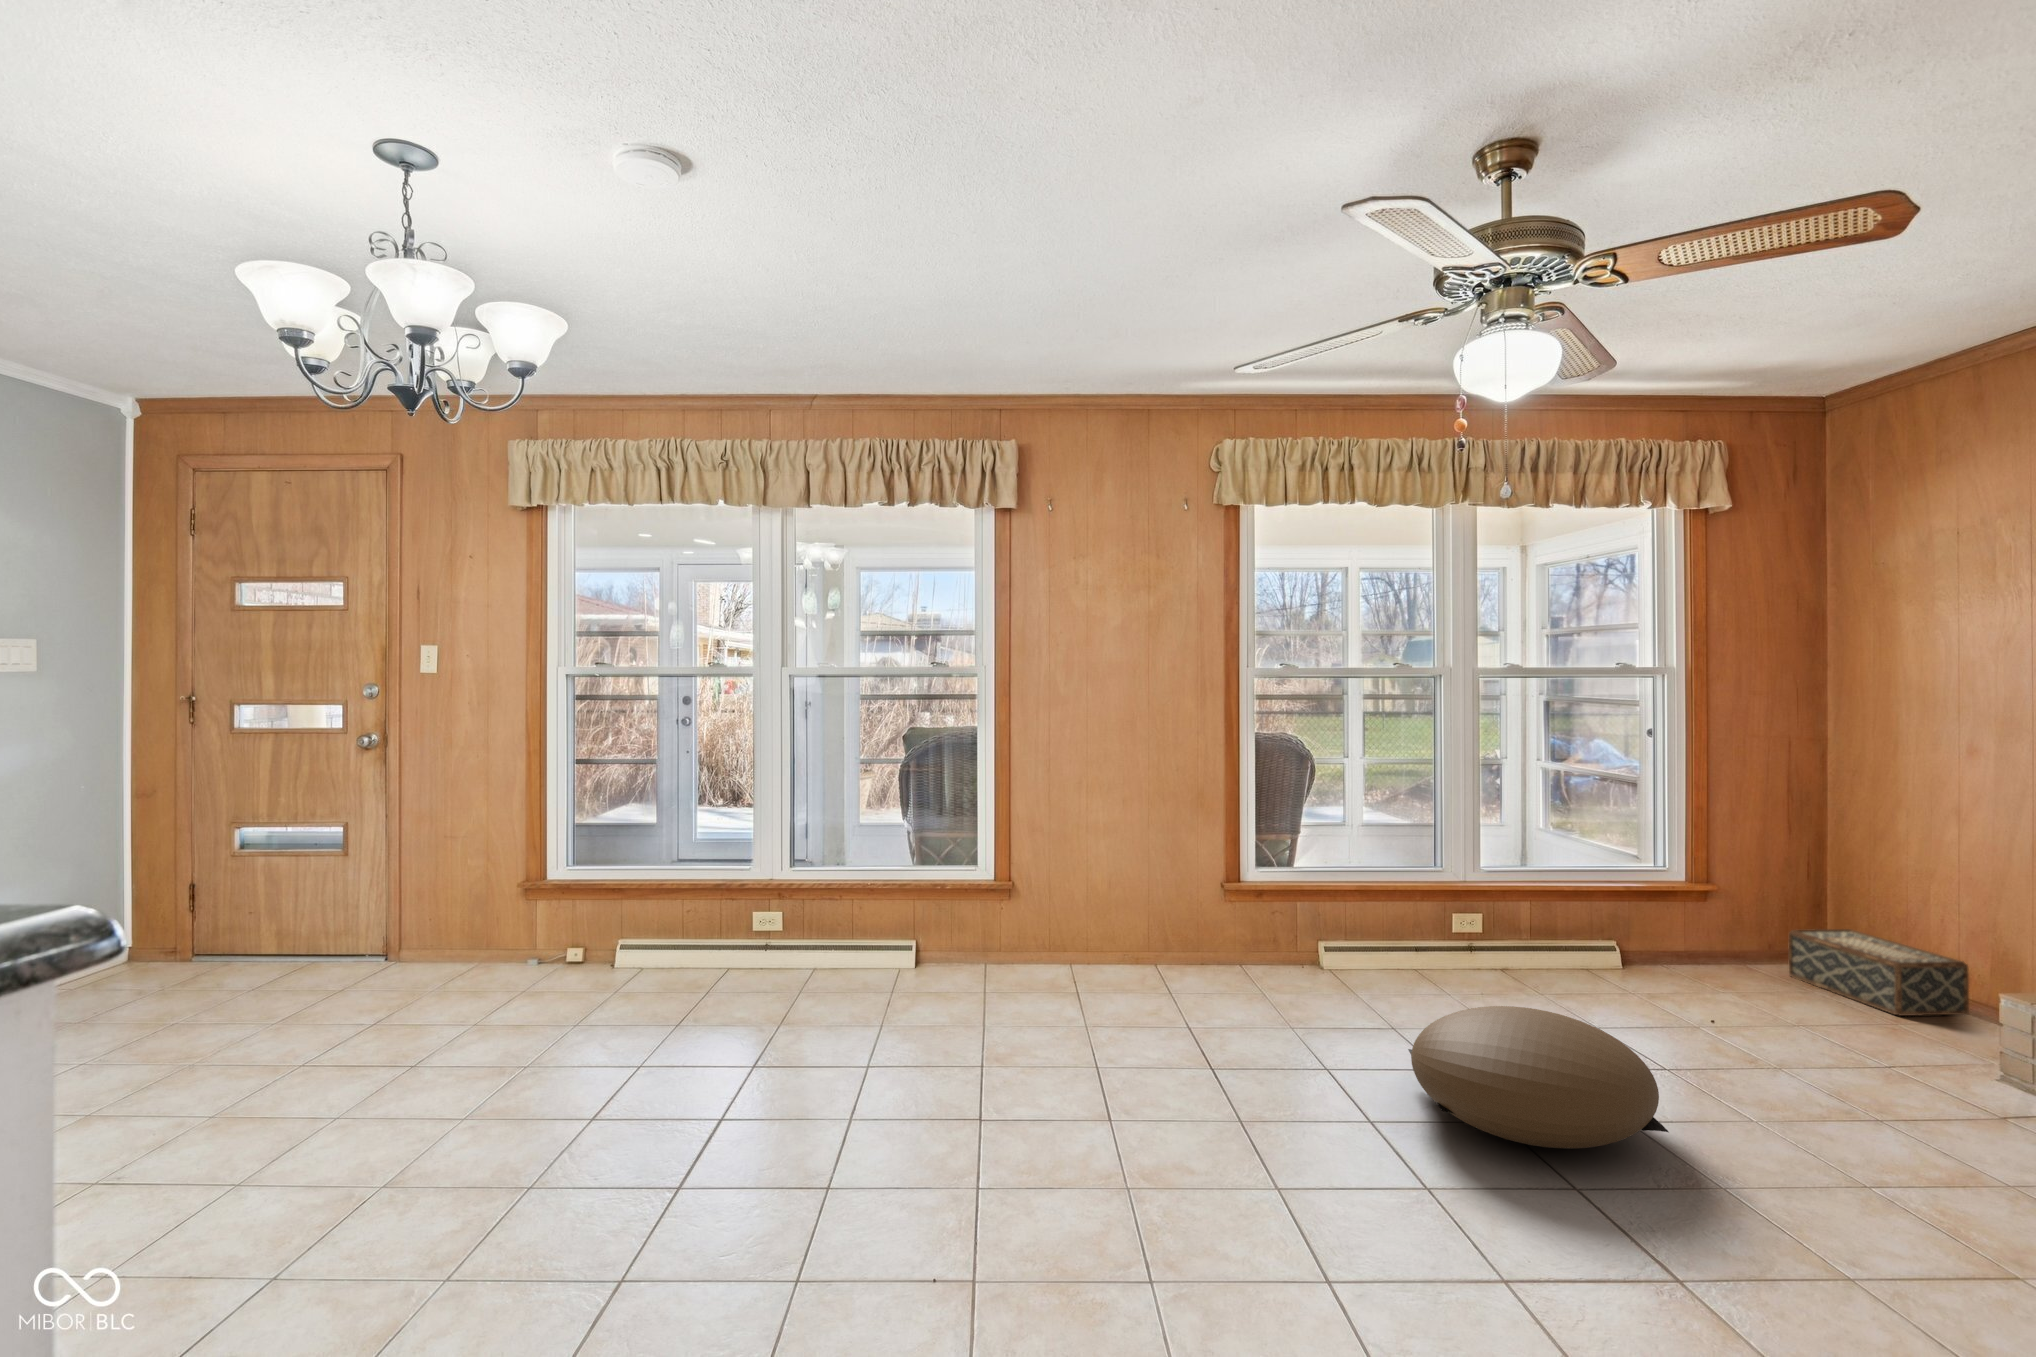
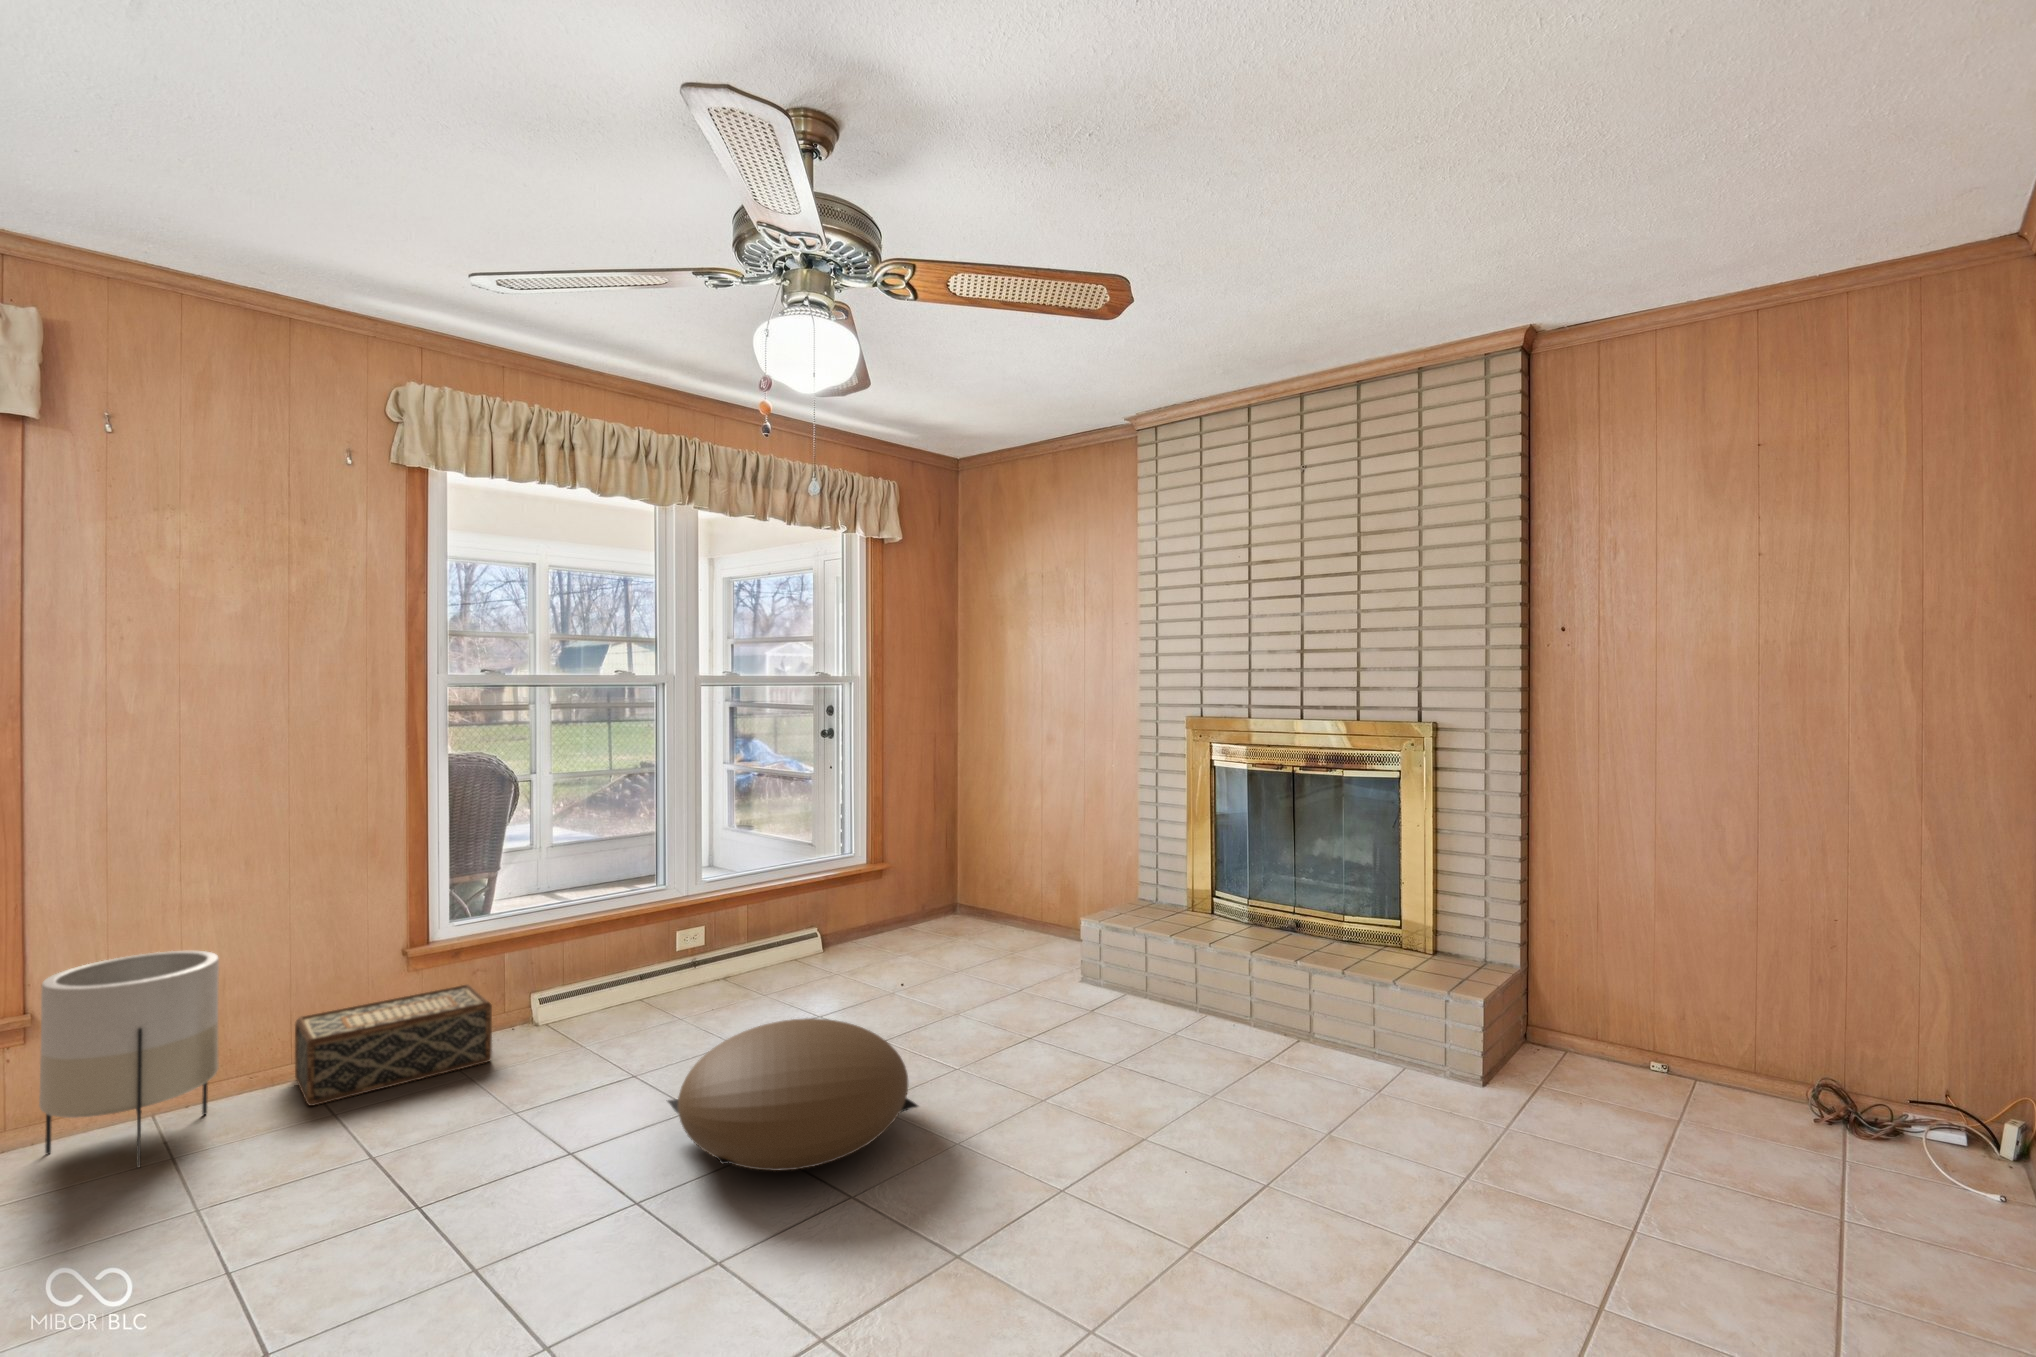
planter: none [1029,855,1113,990] -> present [39,951,219,1168]
woven basket: present [1789,929,1969,1016] -> present [295,985,492,1106]

